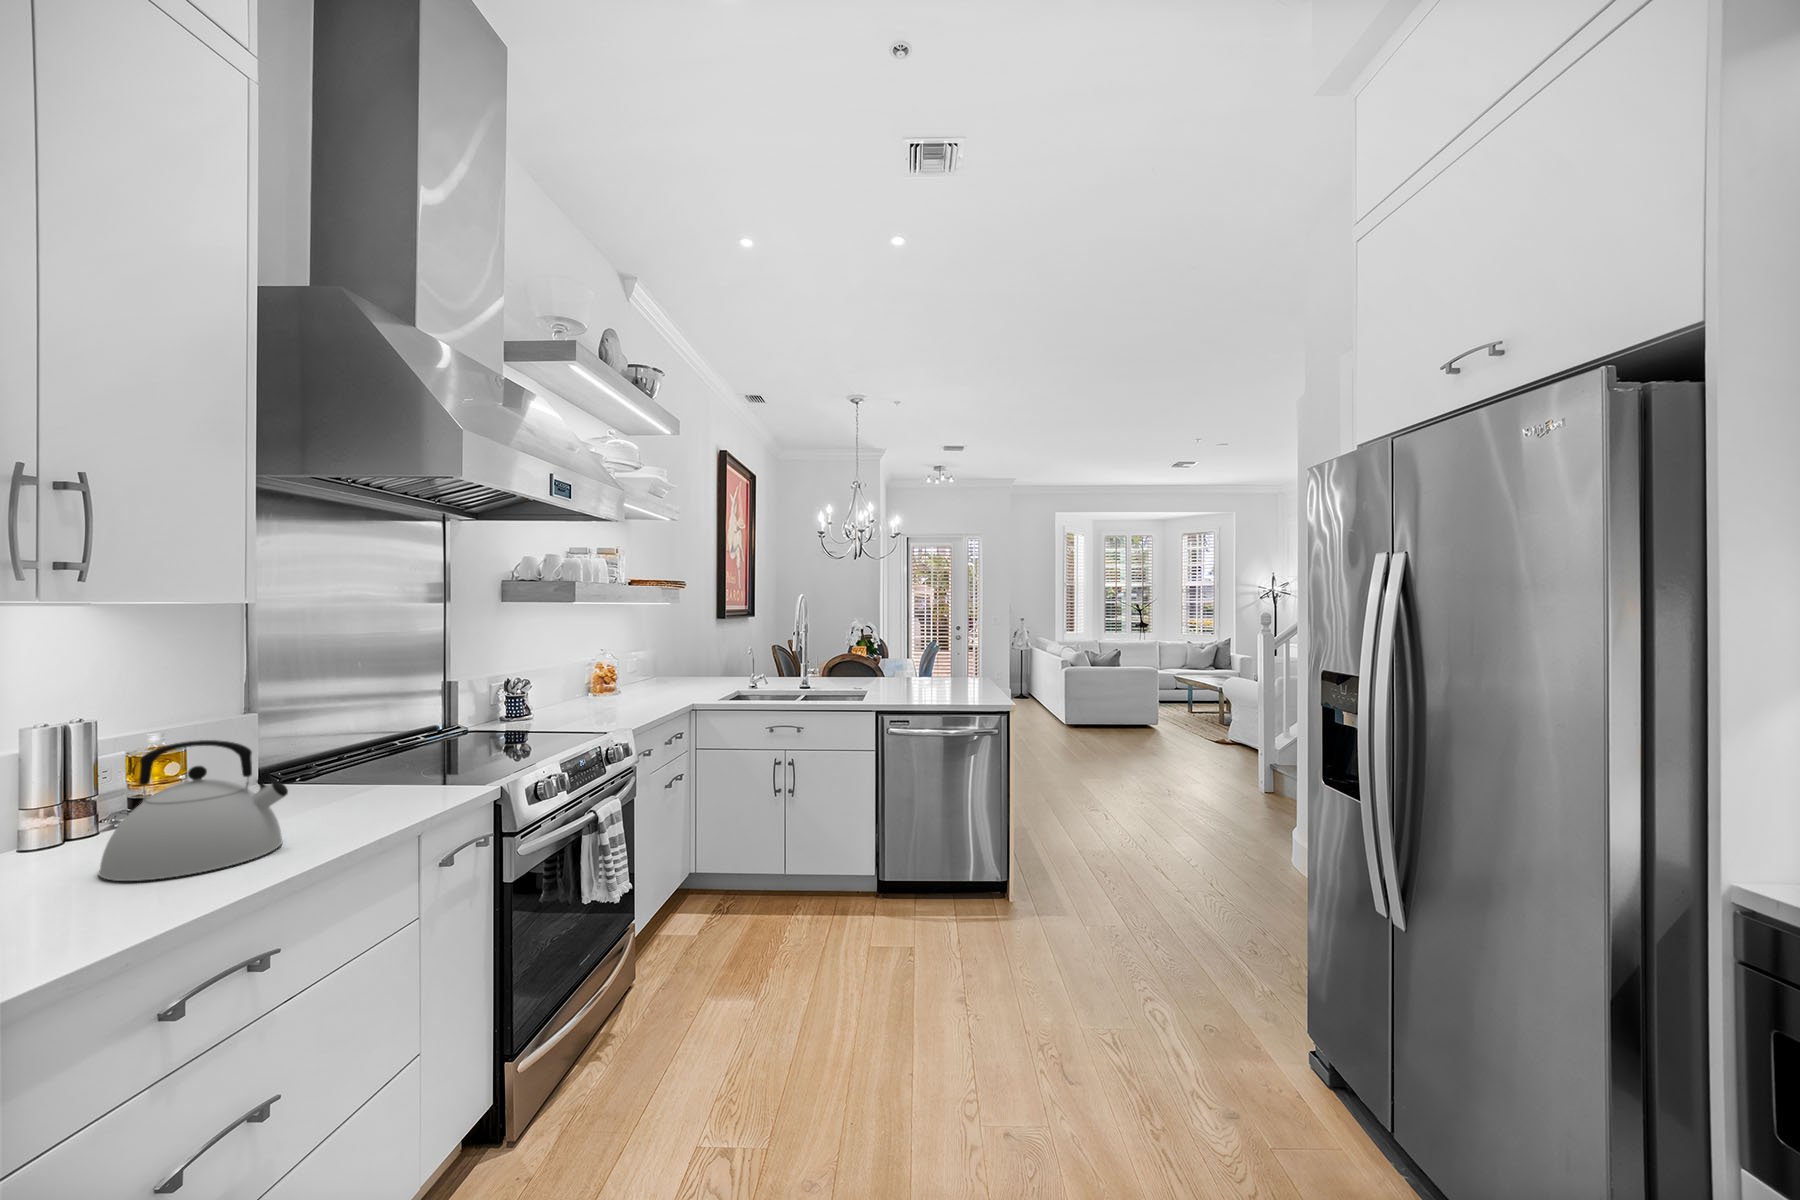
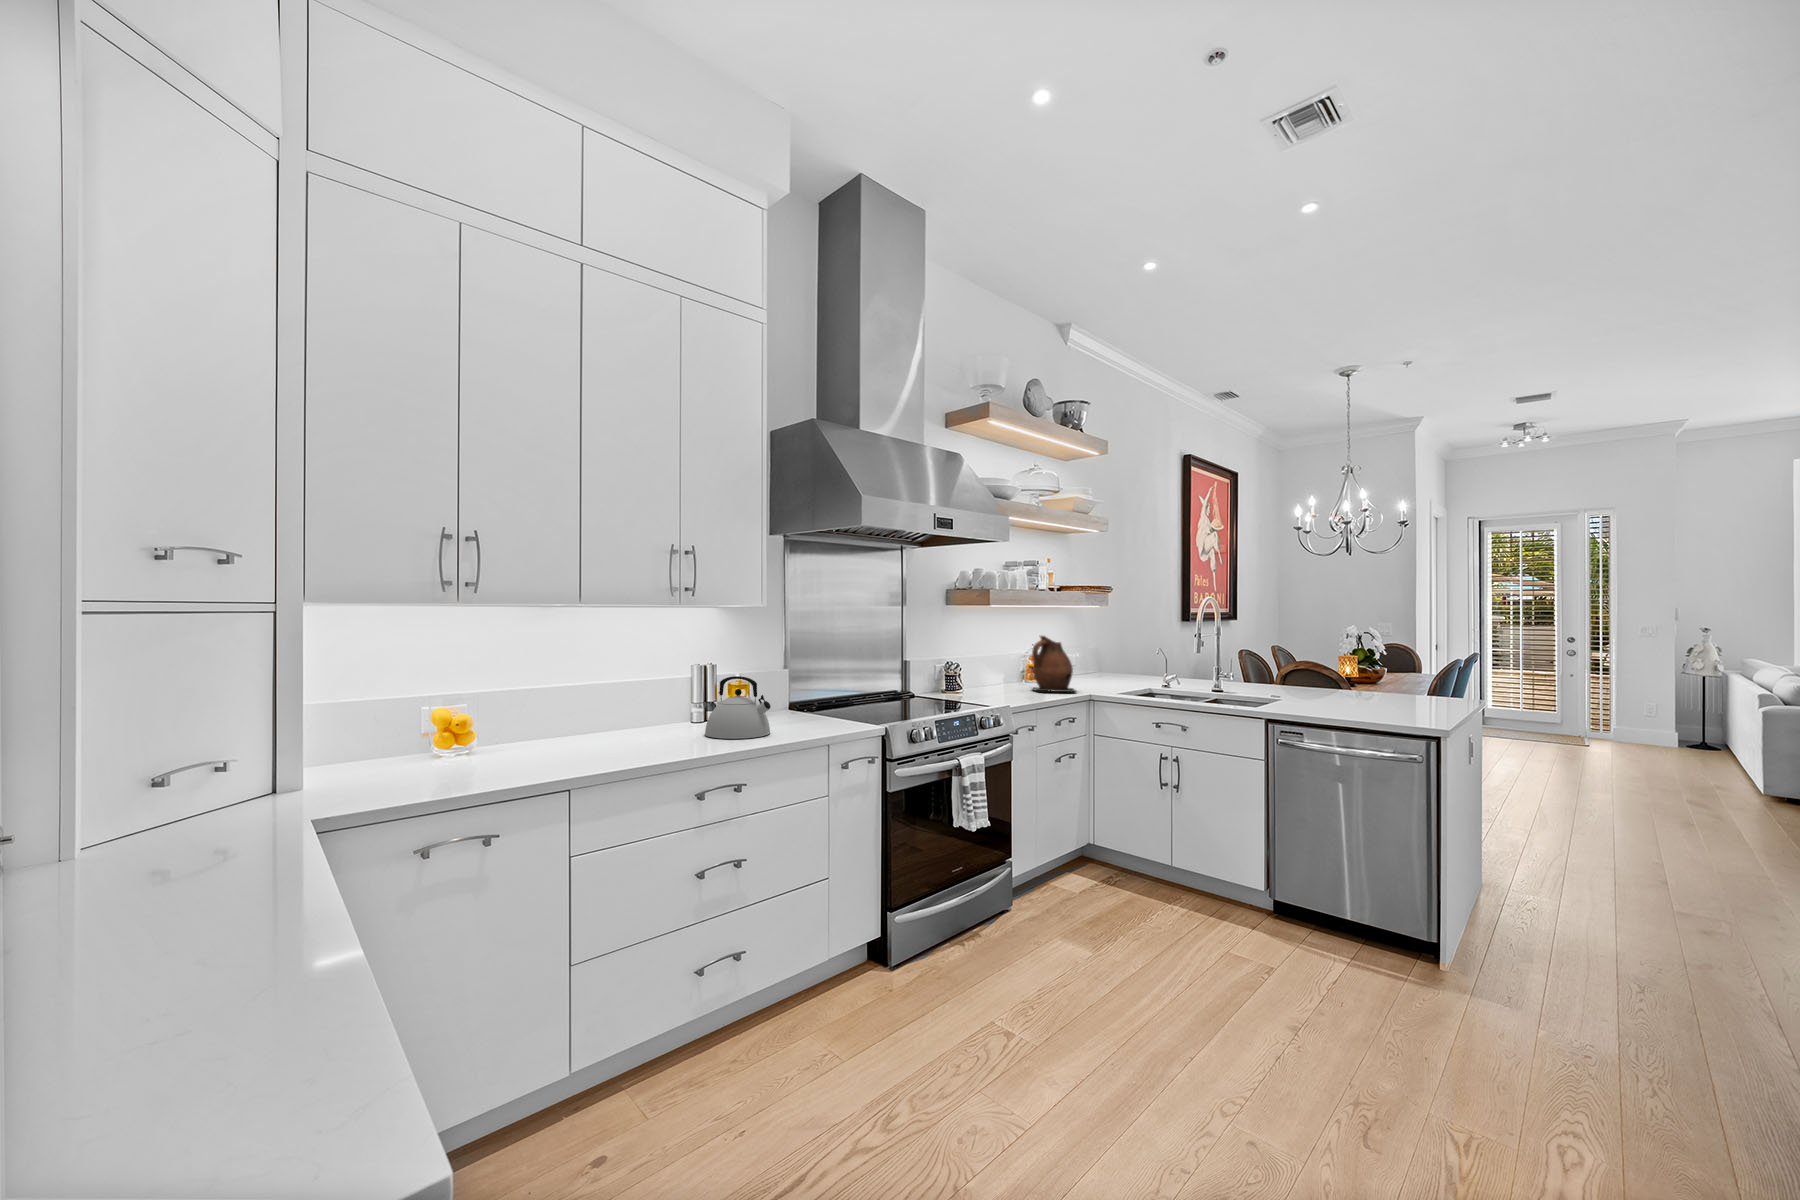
ceramic pitcher: none [614,637,677,704] -> present [1032,636,1075,692]

